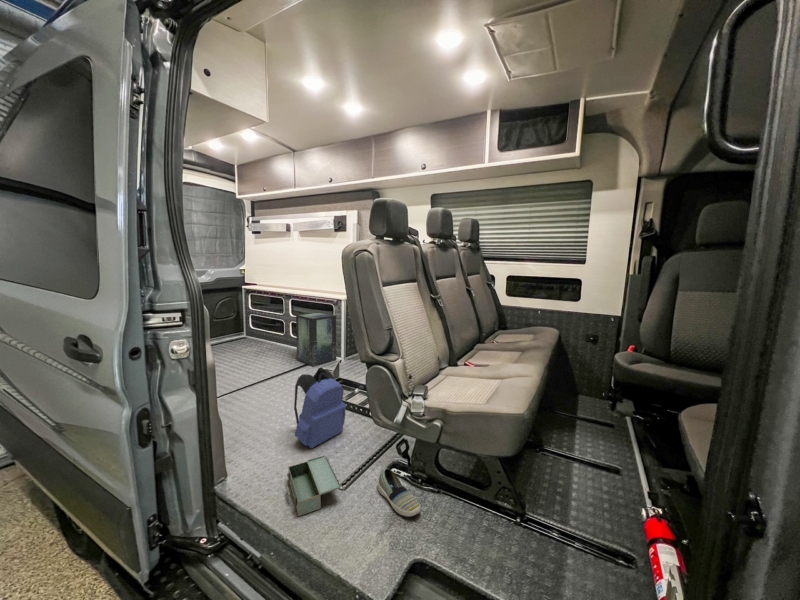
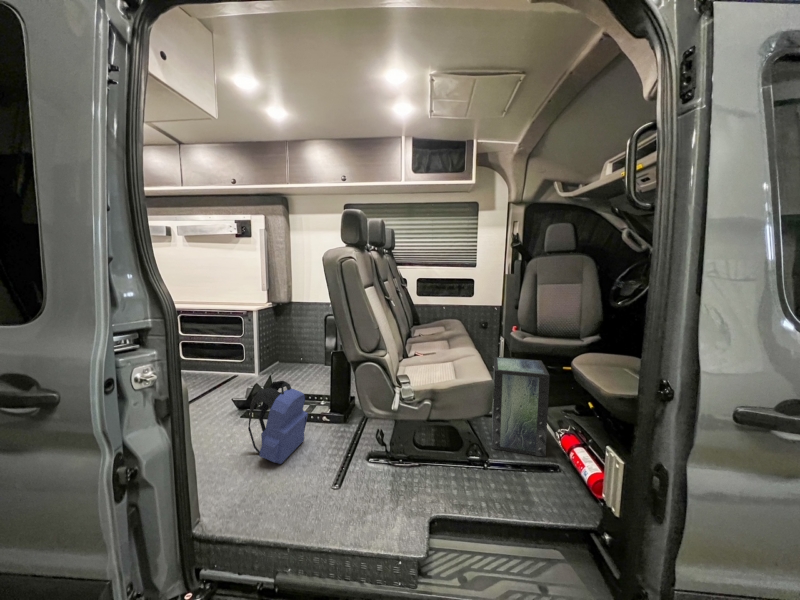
storage box: present [296,312,336,366] -> present [492,357,550,457]
toolbox: present [287,456,341,516] -> none [274,464,341,525]
shoe: present [378,468,421,517] -> none [367,458,416,492]

